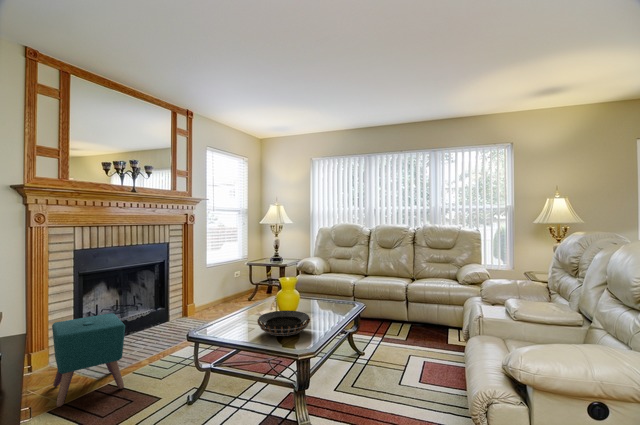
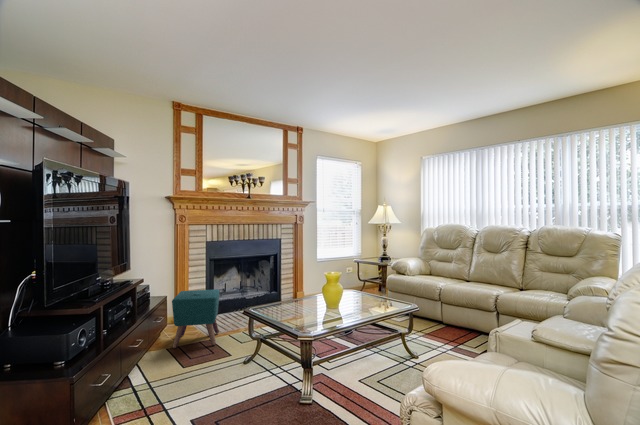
decorative bowl: present [257,310,310,336] -> none [289,301,336,322]

